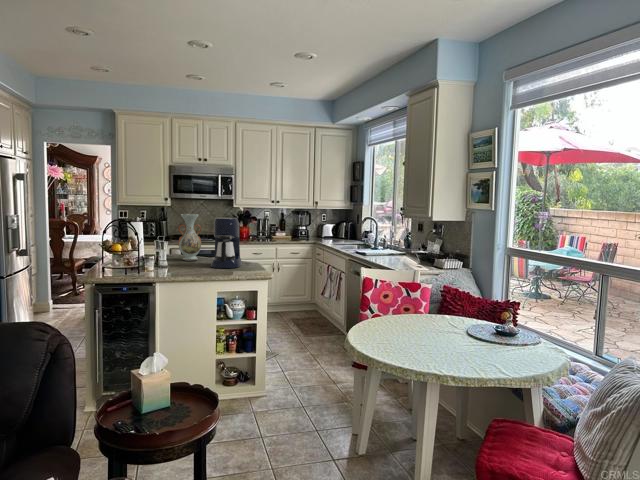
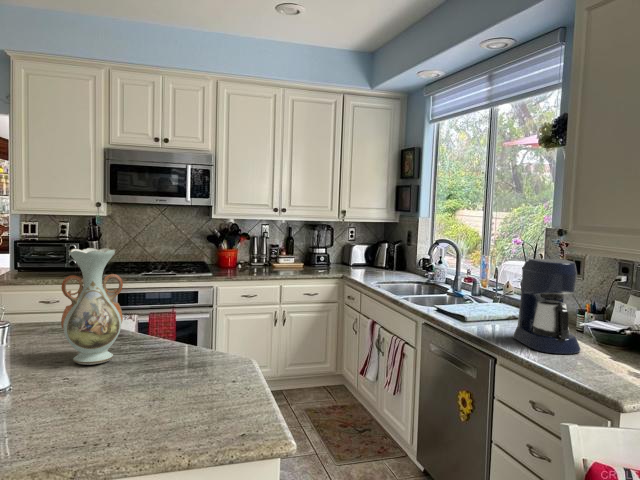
coffee maker: present [211,218,242,268] -> present [513,259,581,354]

